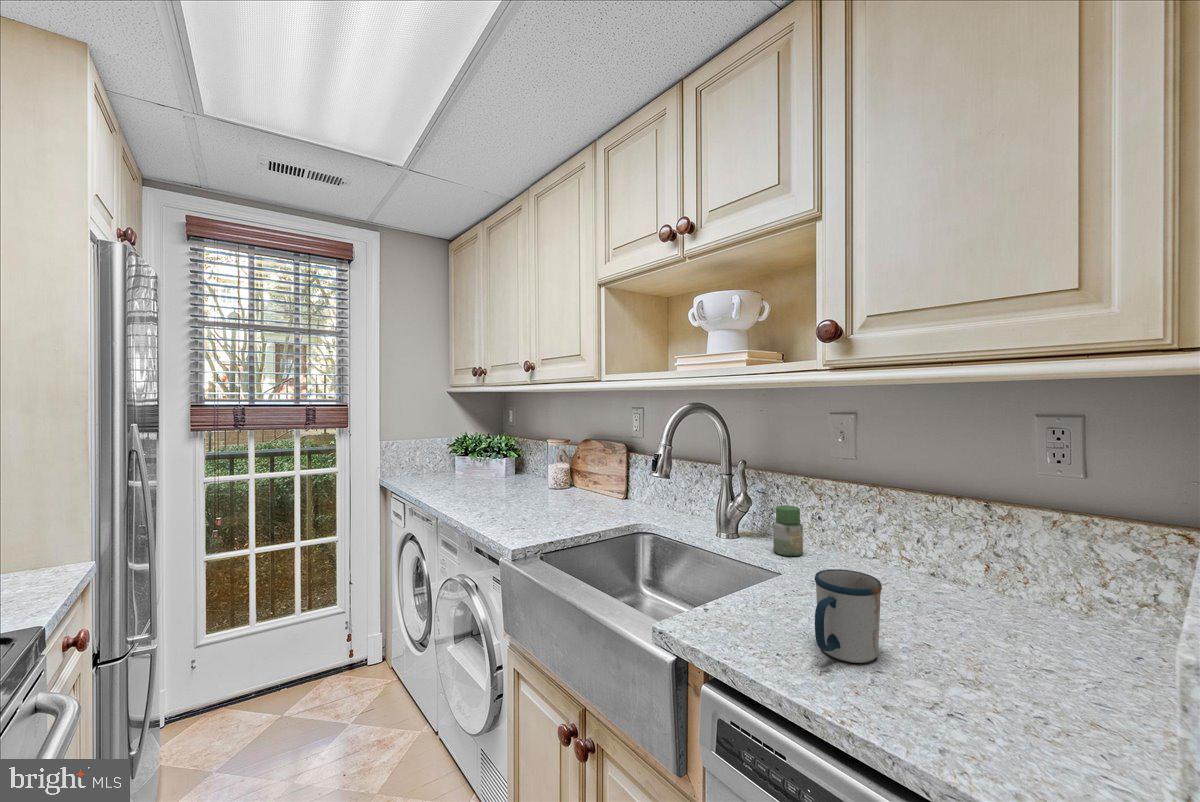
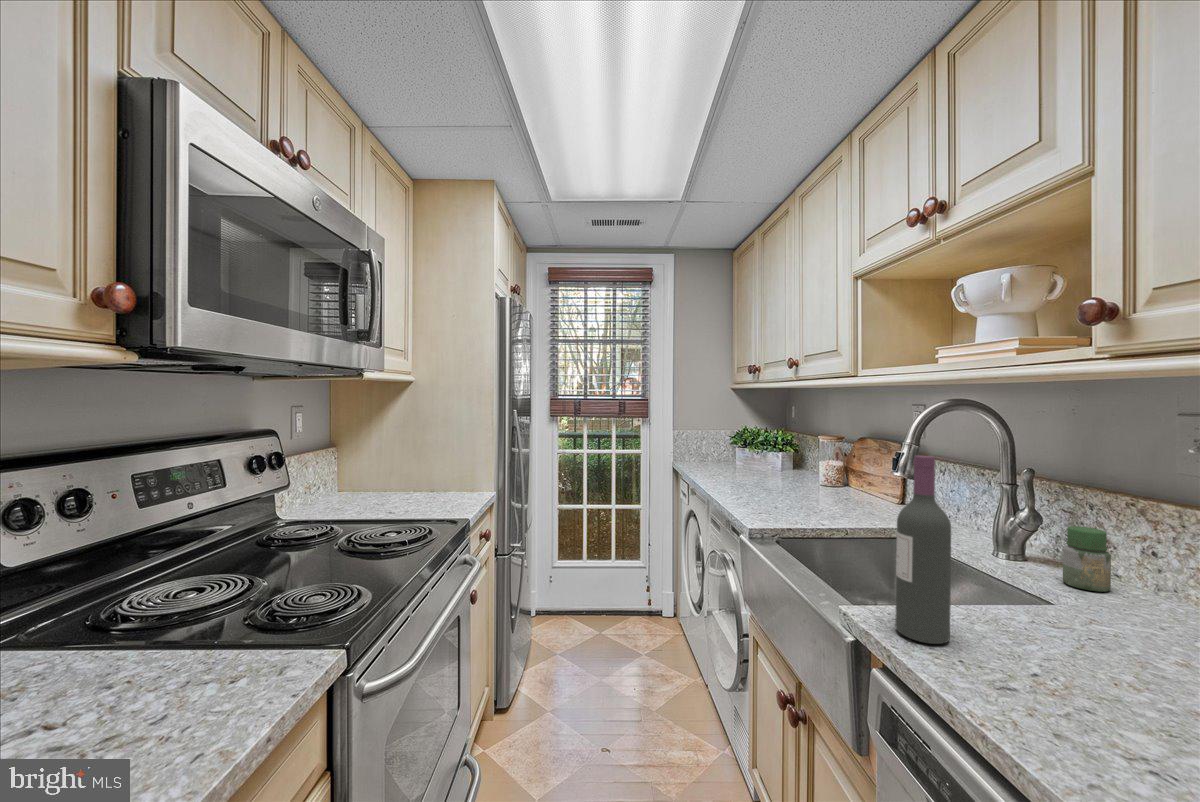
wine bottle: none [713,464,758,645] -> present [895,456,951,644]
mug: present [815,569,882,663] -> none [1000,586,1116,699]

